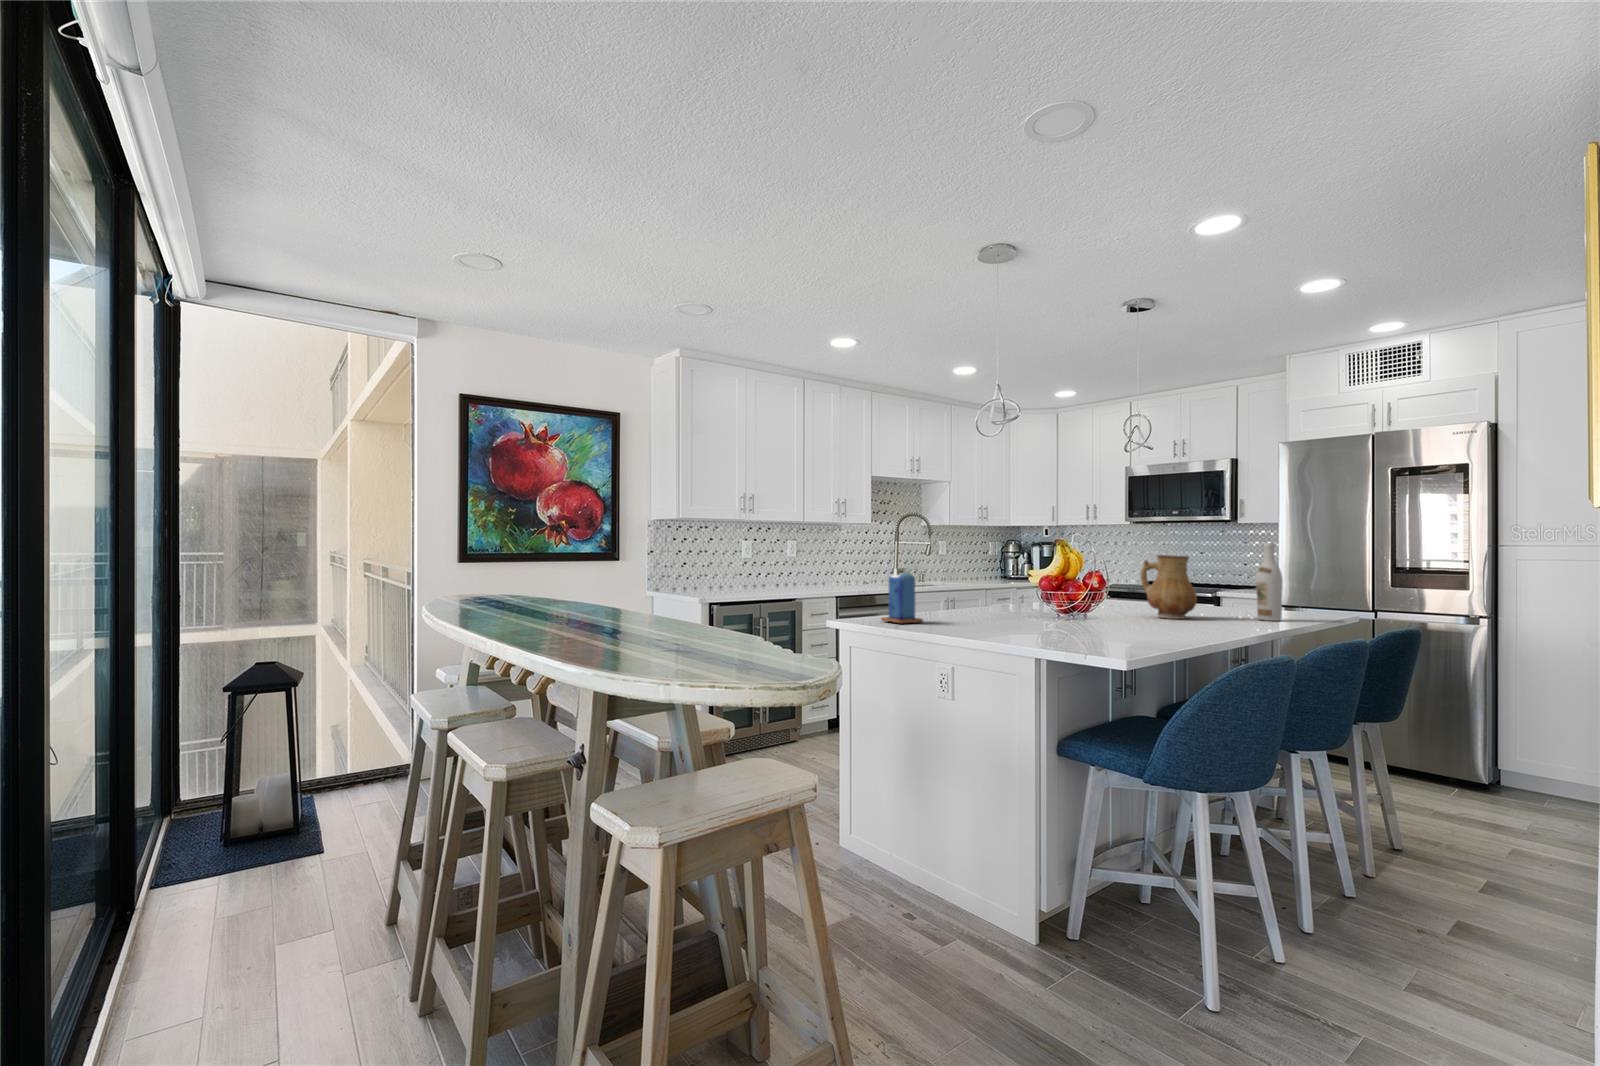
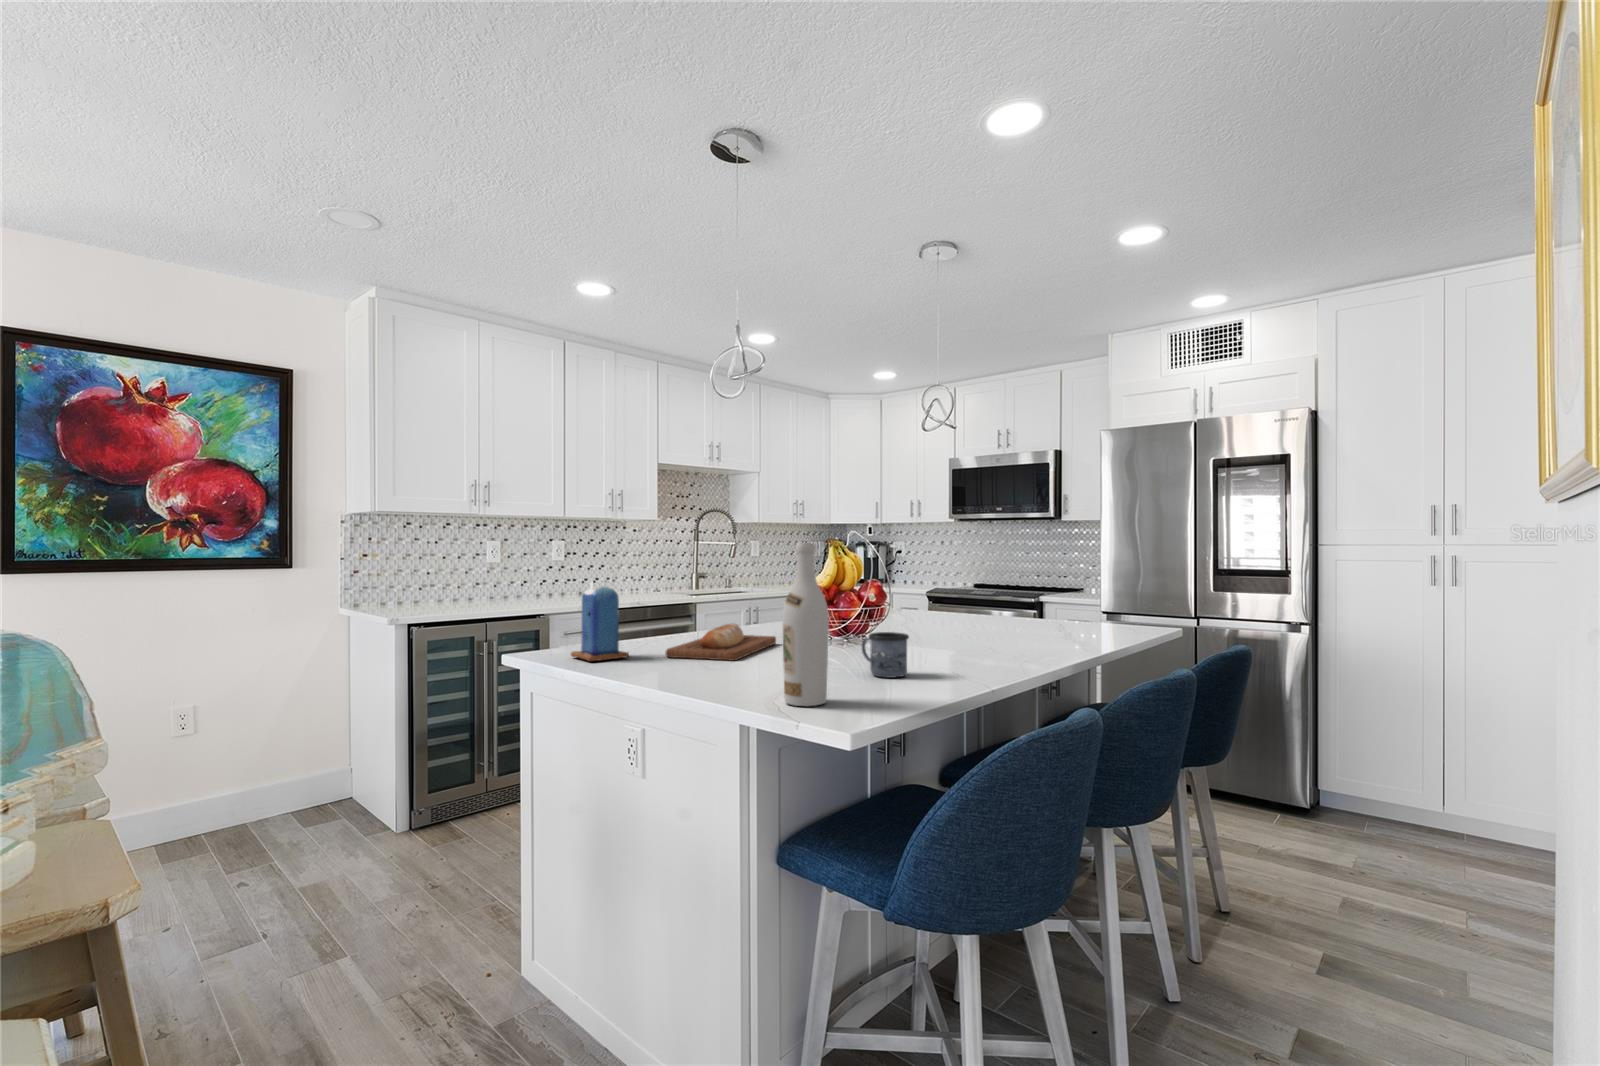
wine bottle: present [1256,543,1283,621] -> present [783,542,829,706]
ceramic pitcher: present [1140,555,1197,619] -> none [932,559,998,641]
bread loaf: none [948,601,1019,626] -> present [665,624,776,661]
mug: none [1104,605,1142,636] -> present [862,632,909,678]

